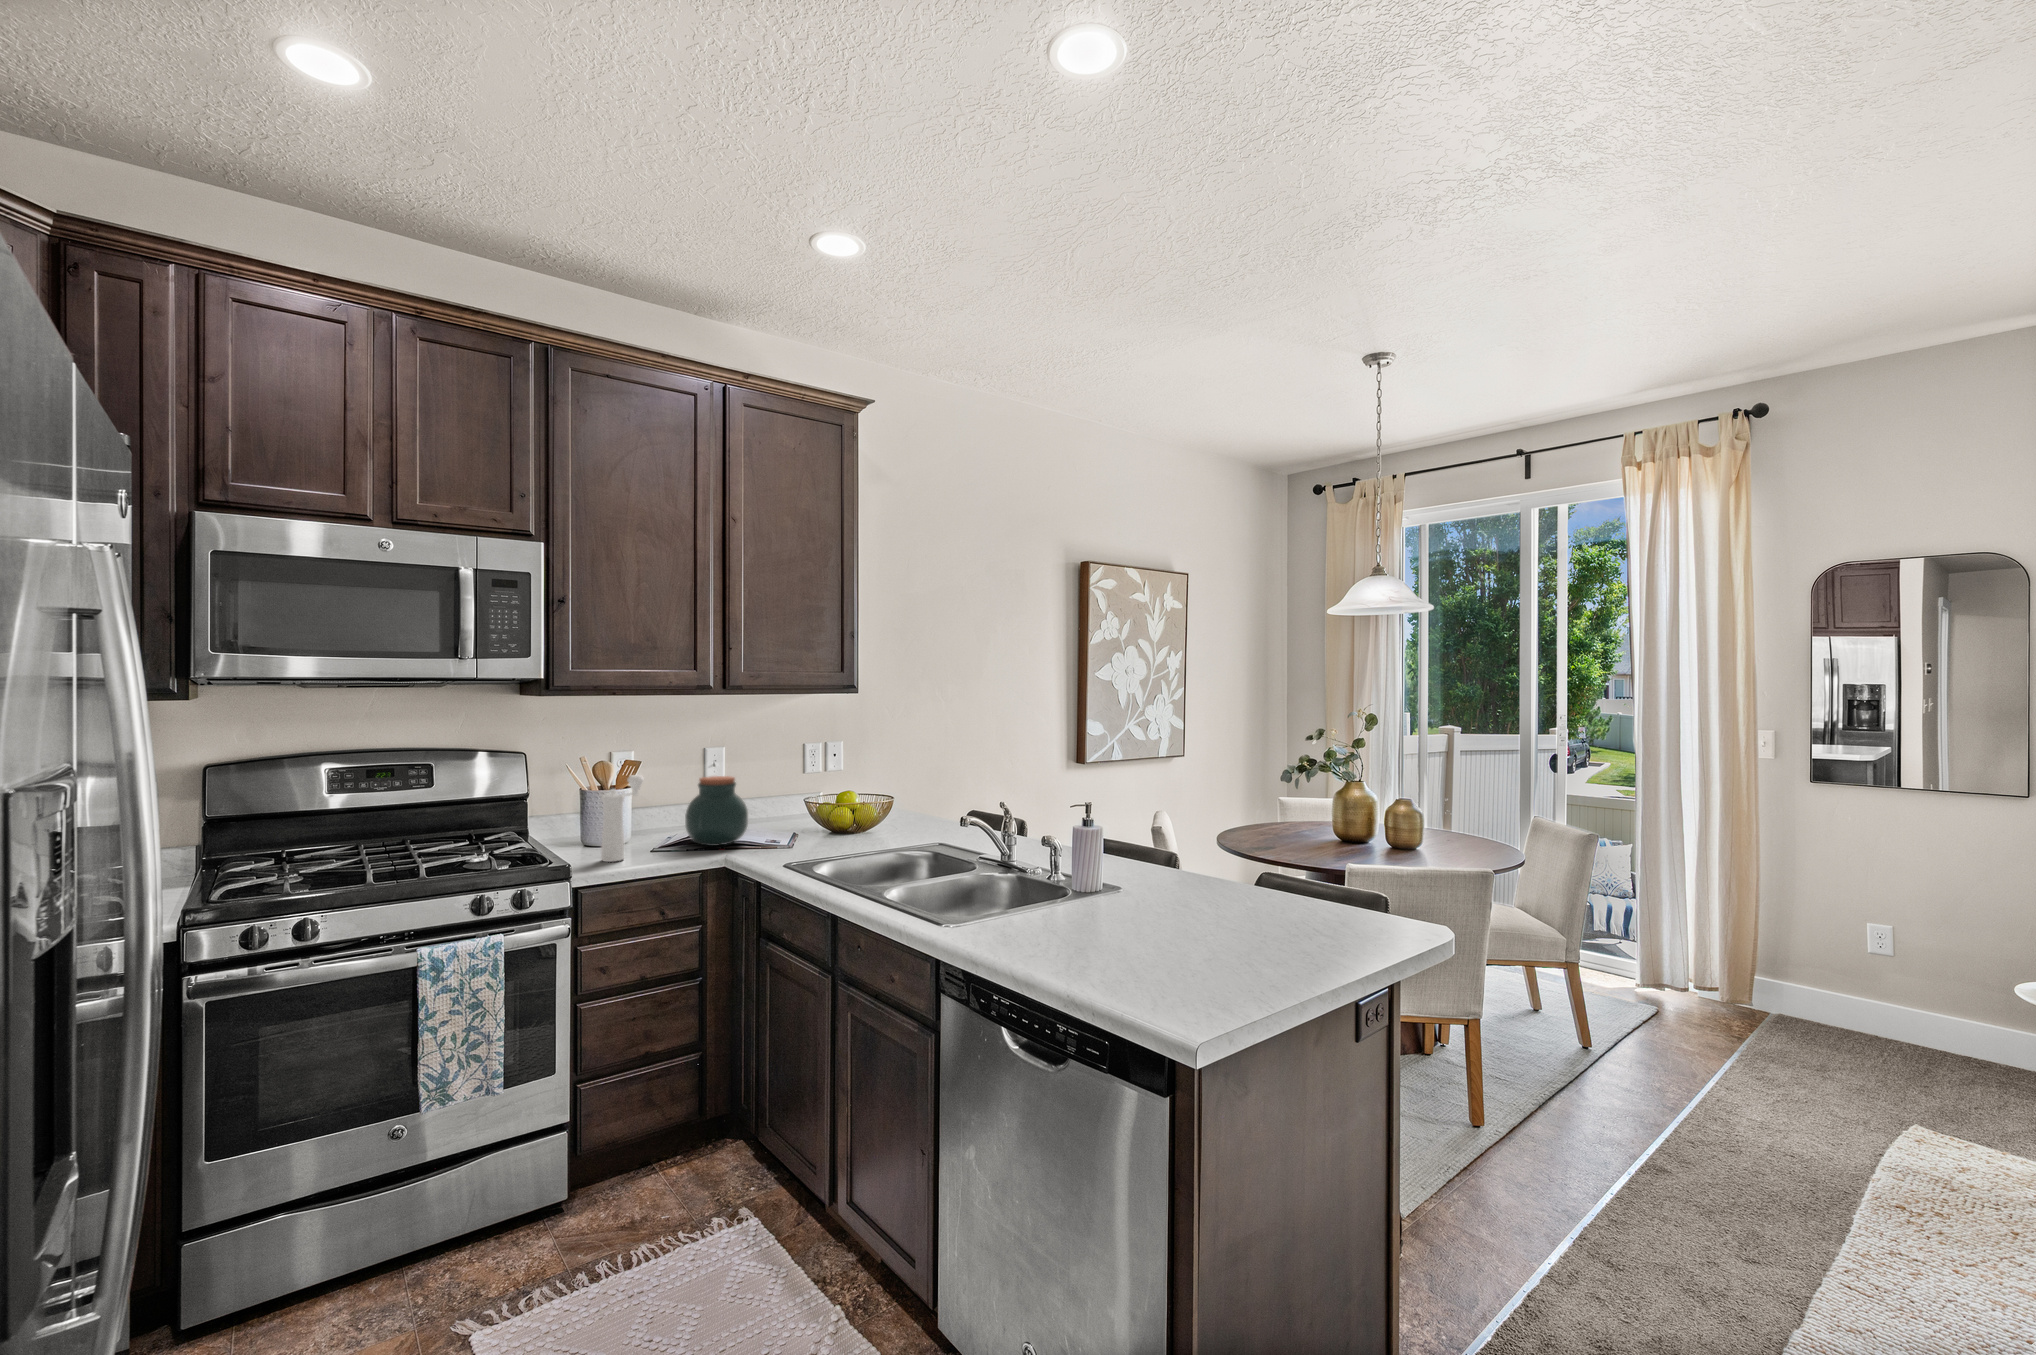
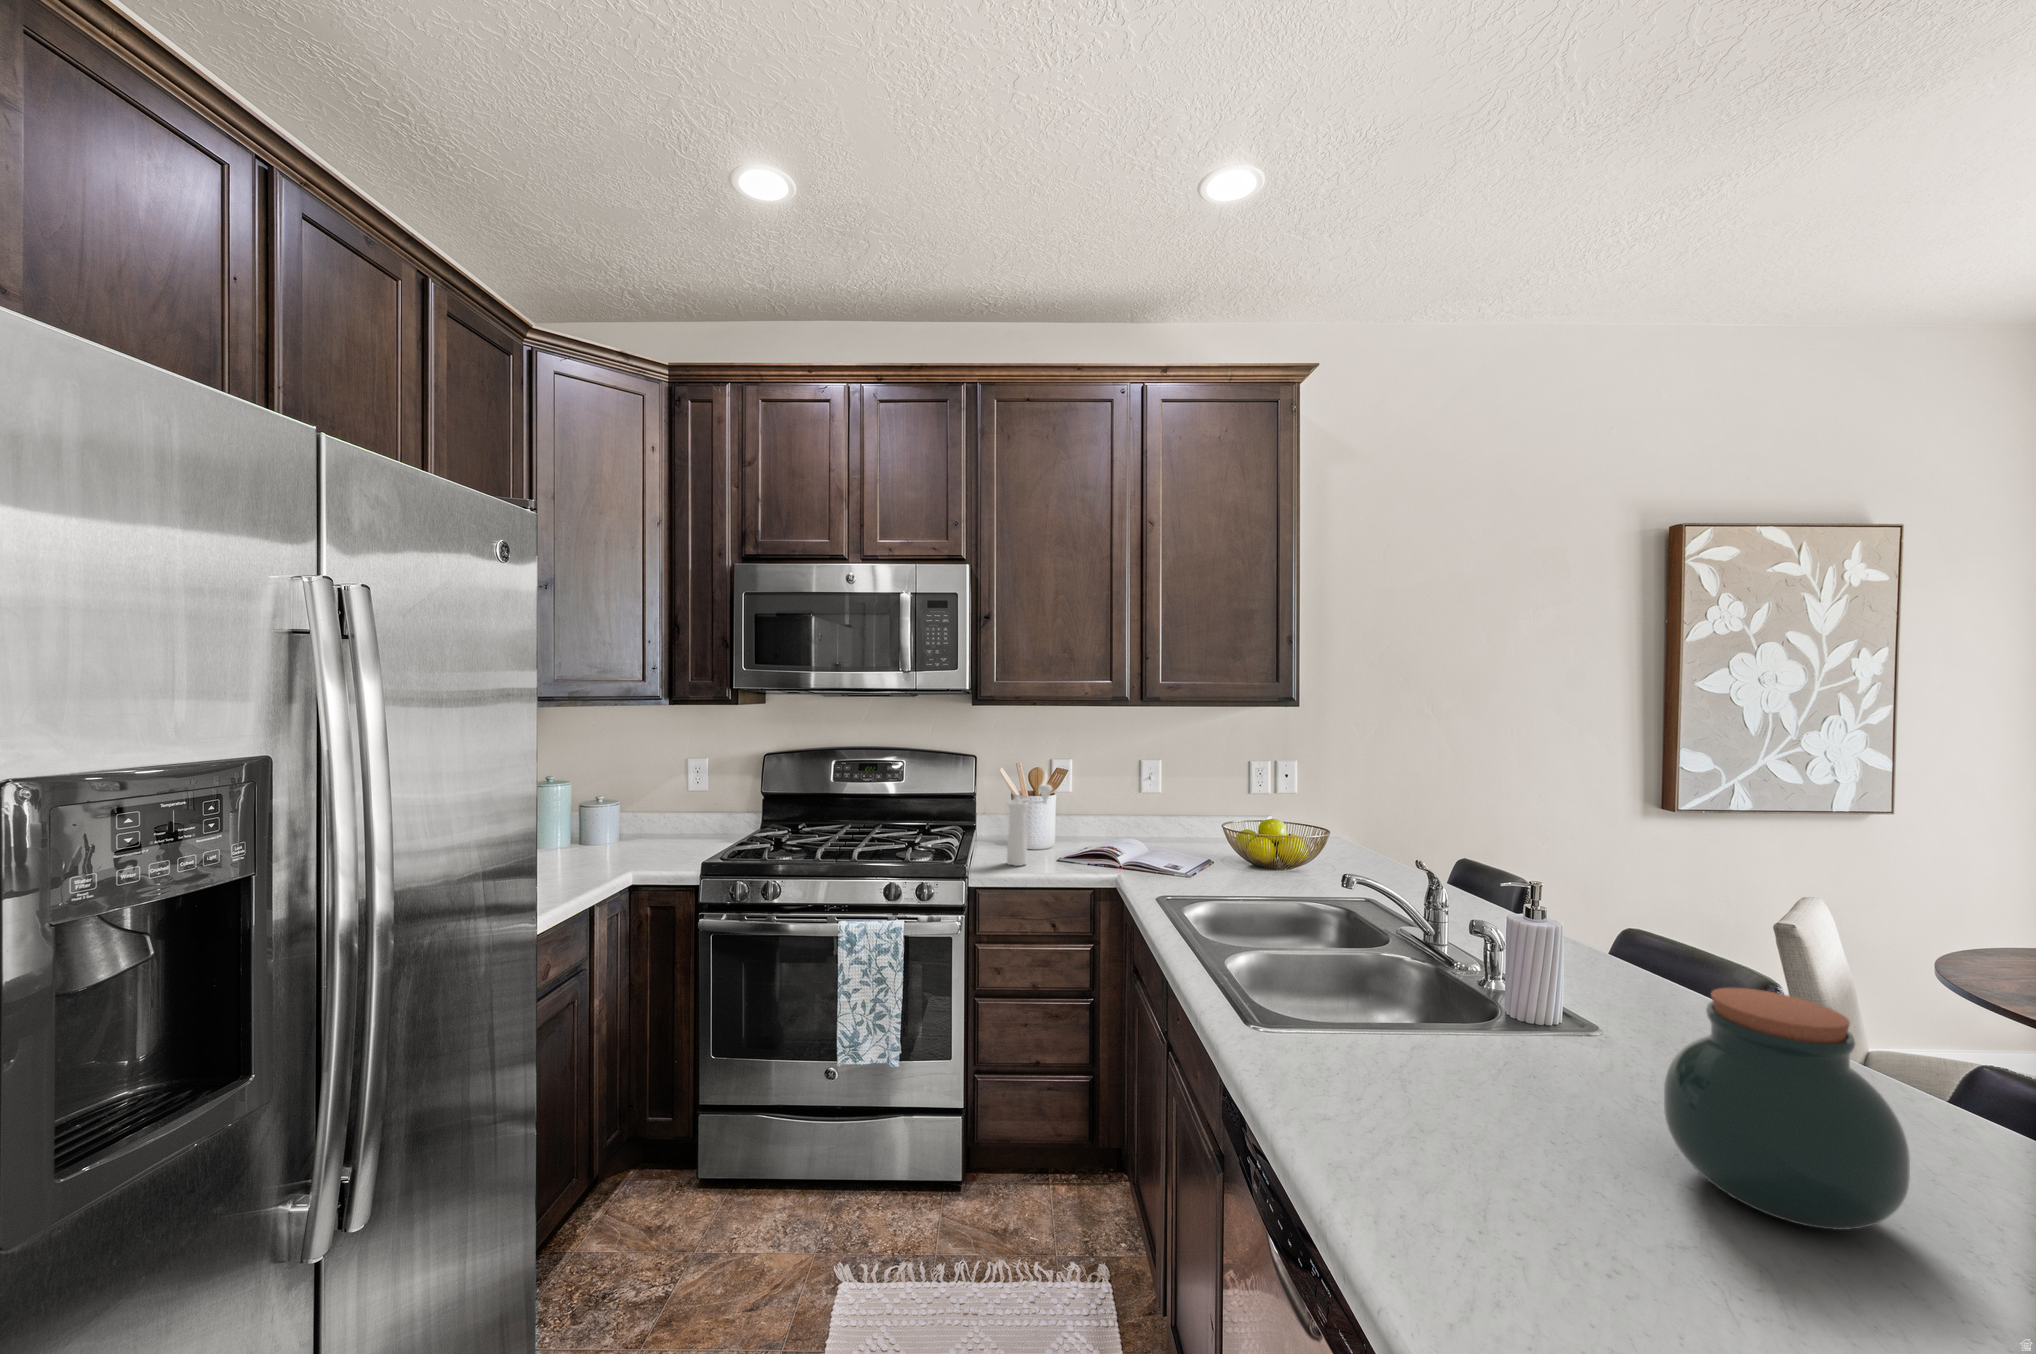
jar: present [685,776,748,846] -> present [1664,988,1910,1230]

